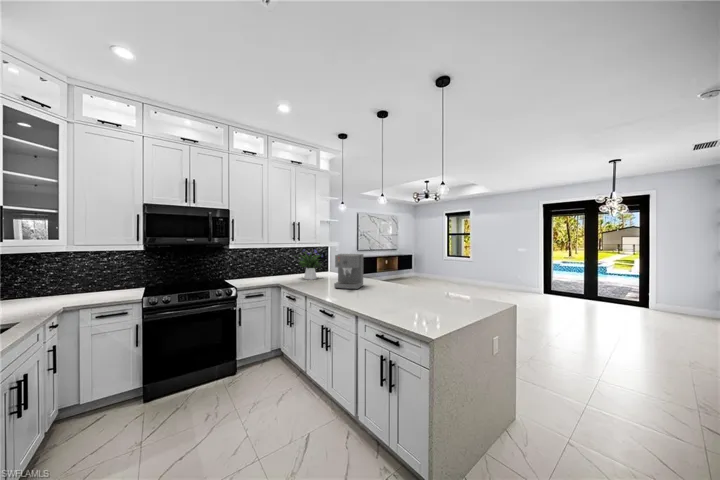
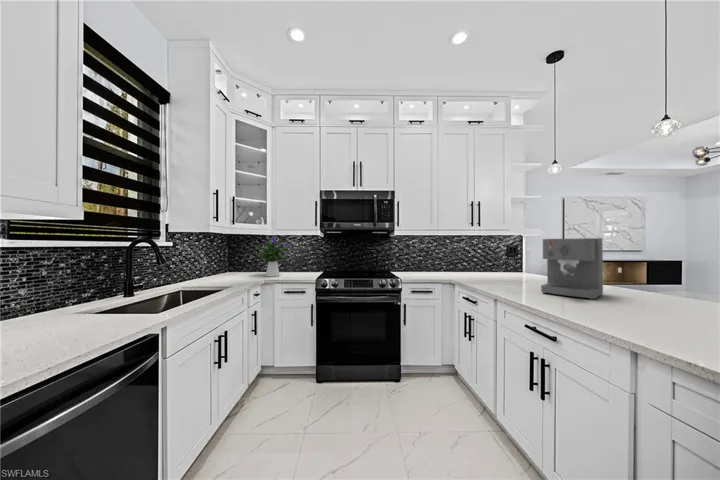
flower arrangement: present [300,249,323,280] -> present [253,237,289,277]

